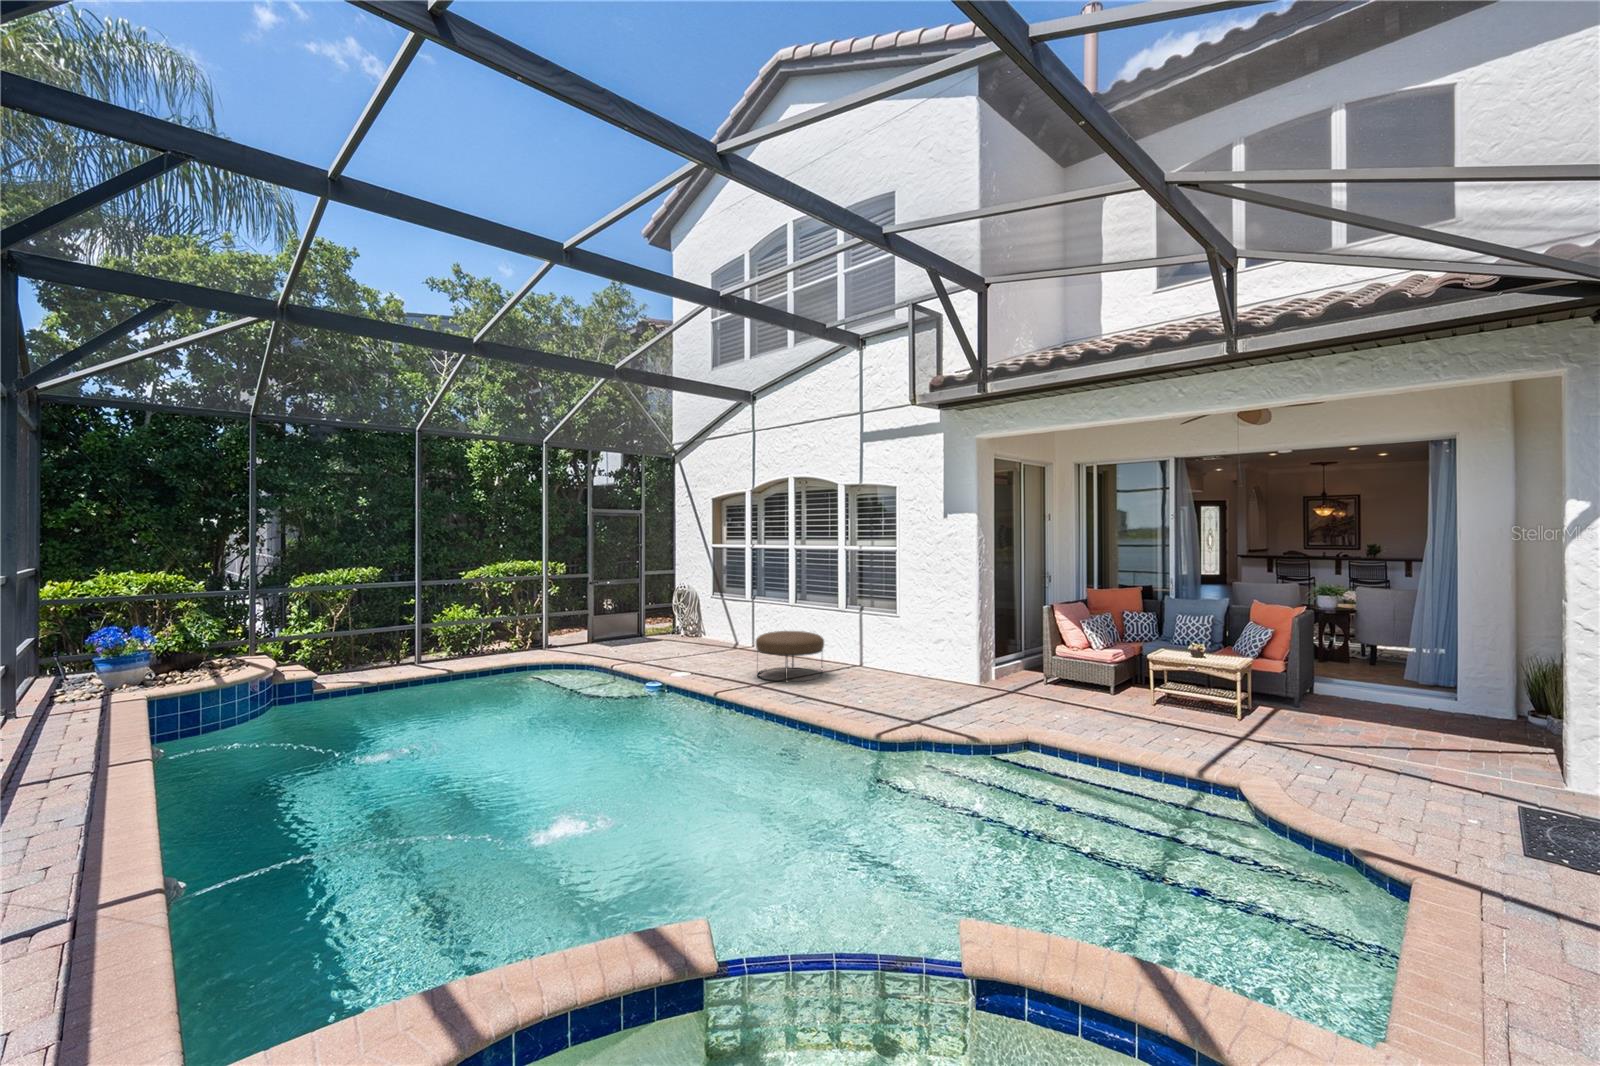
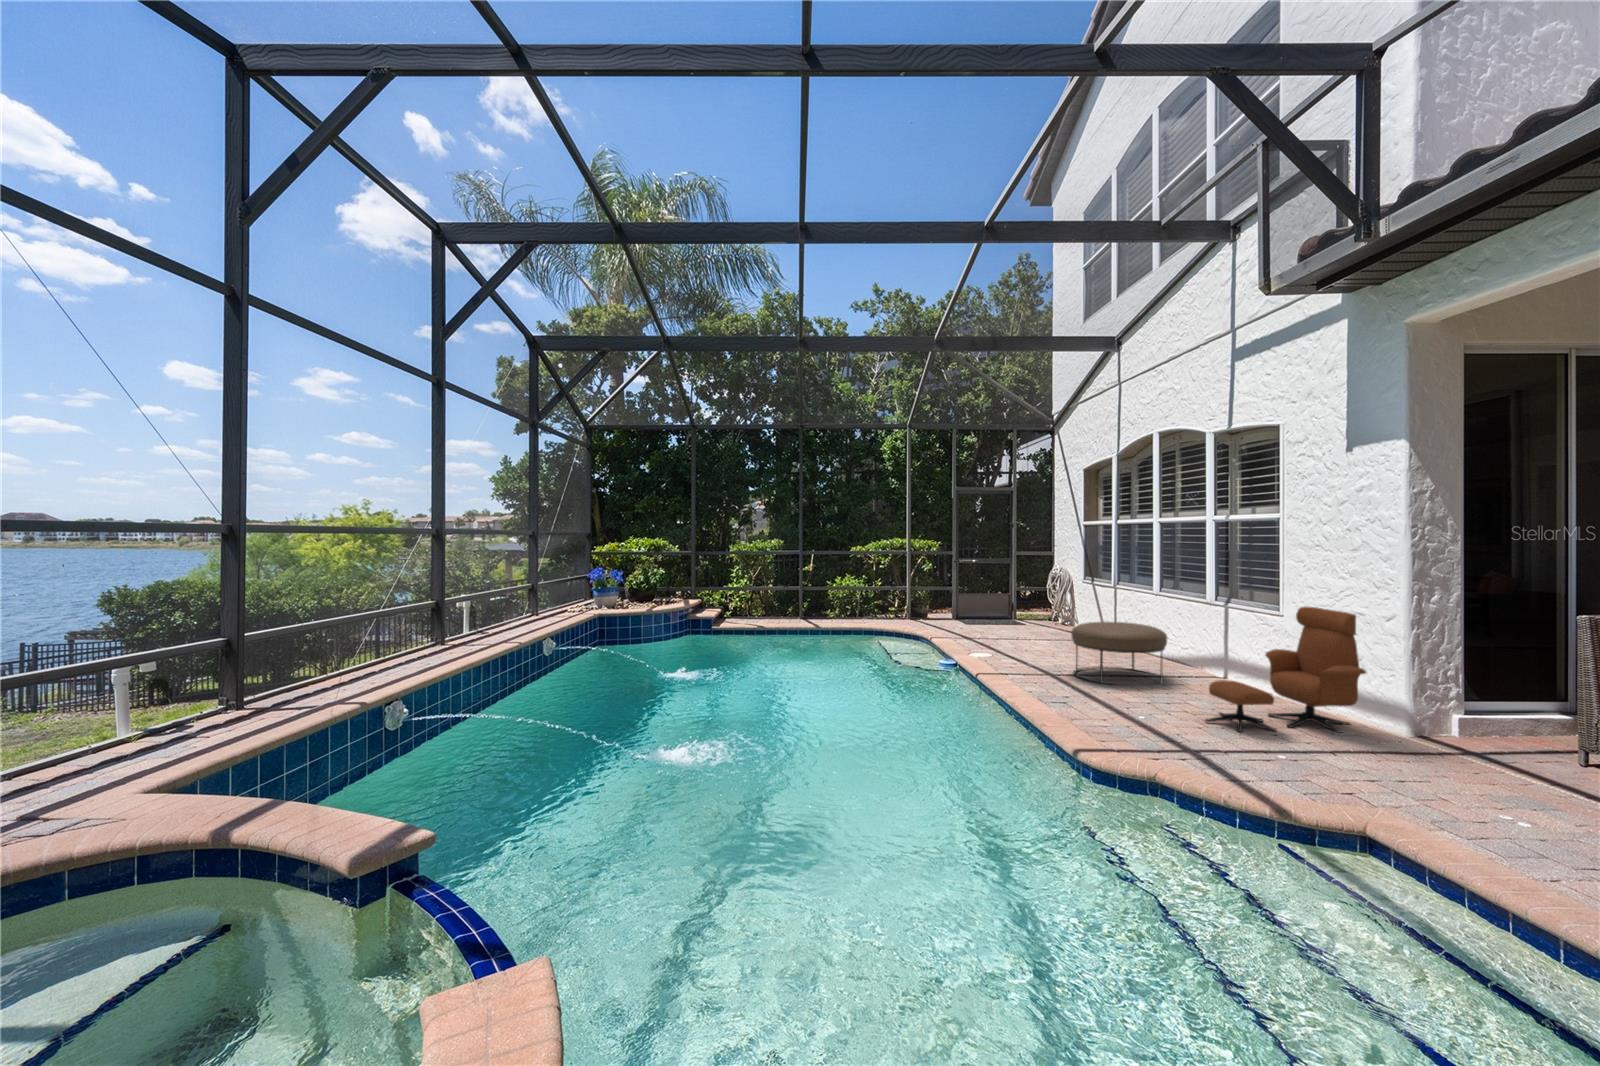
lounge chair: none [879,612,961,702] -> present [1205,607,1366,733]

